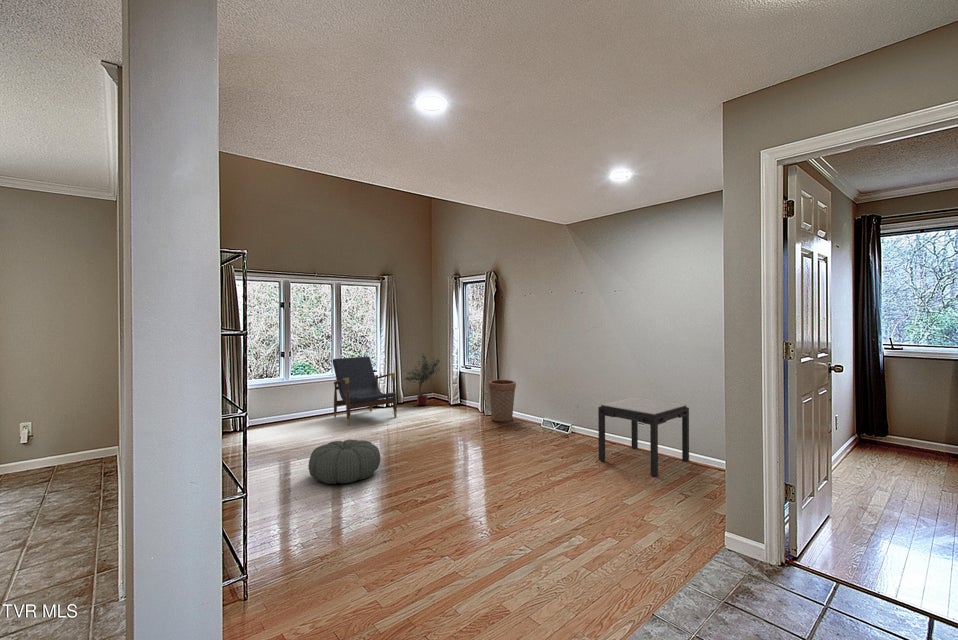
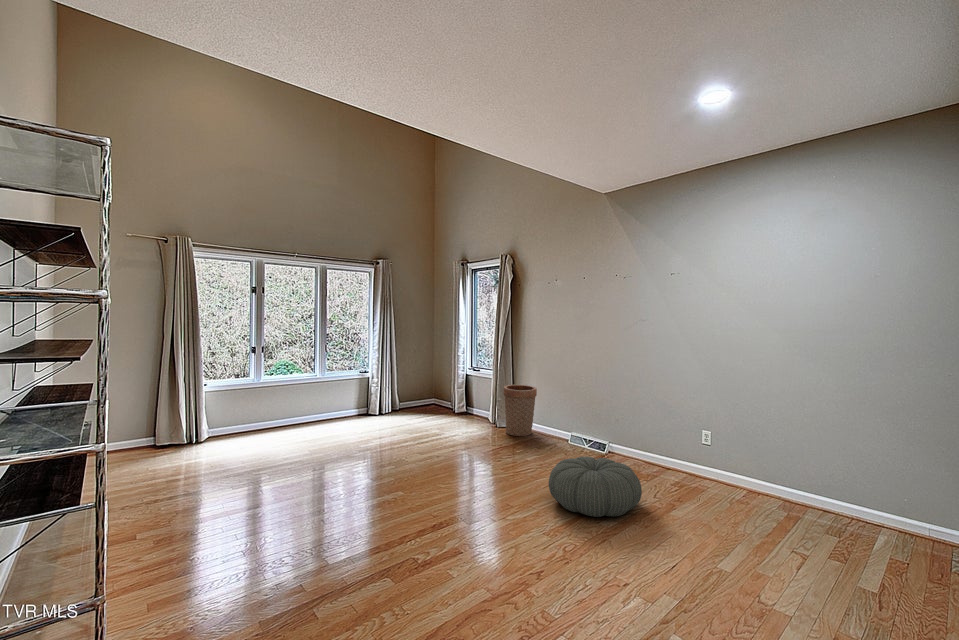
potted tree: present [404,353,440,406] -> none [399,351,443,414]
lounge chair: present [333,356,397,426] -> none [315,355,391,439]
side table: present [598,397,689,476] -> none [657,411,778,522]
pouf: present [309,439,381,484] -> present [549,456,642,517]

